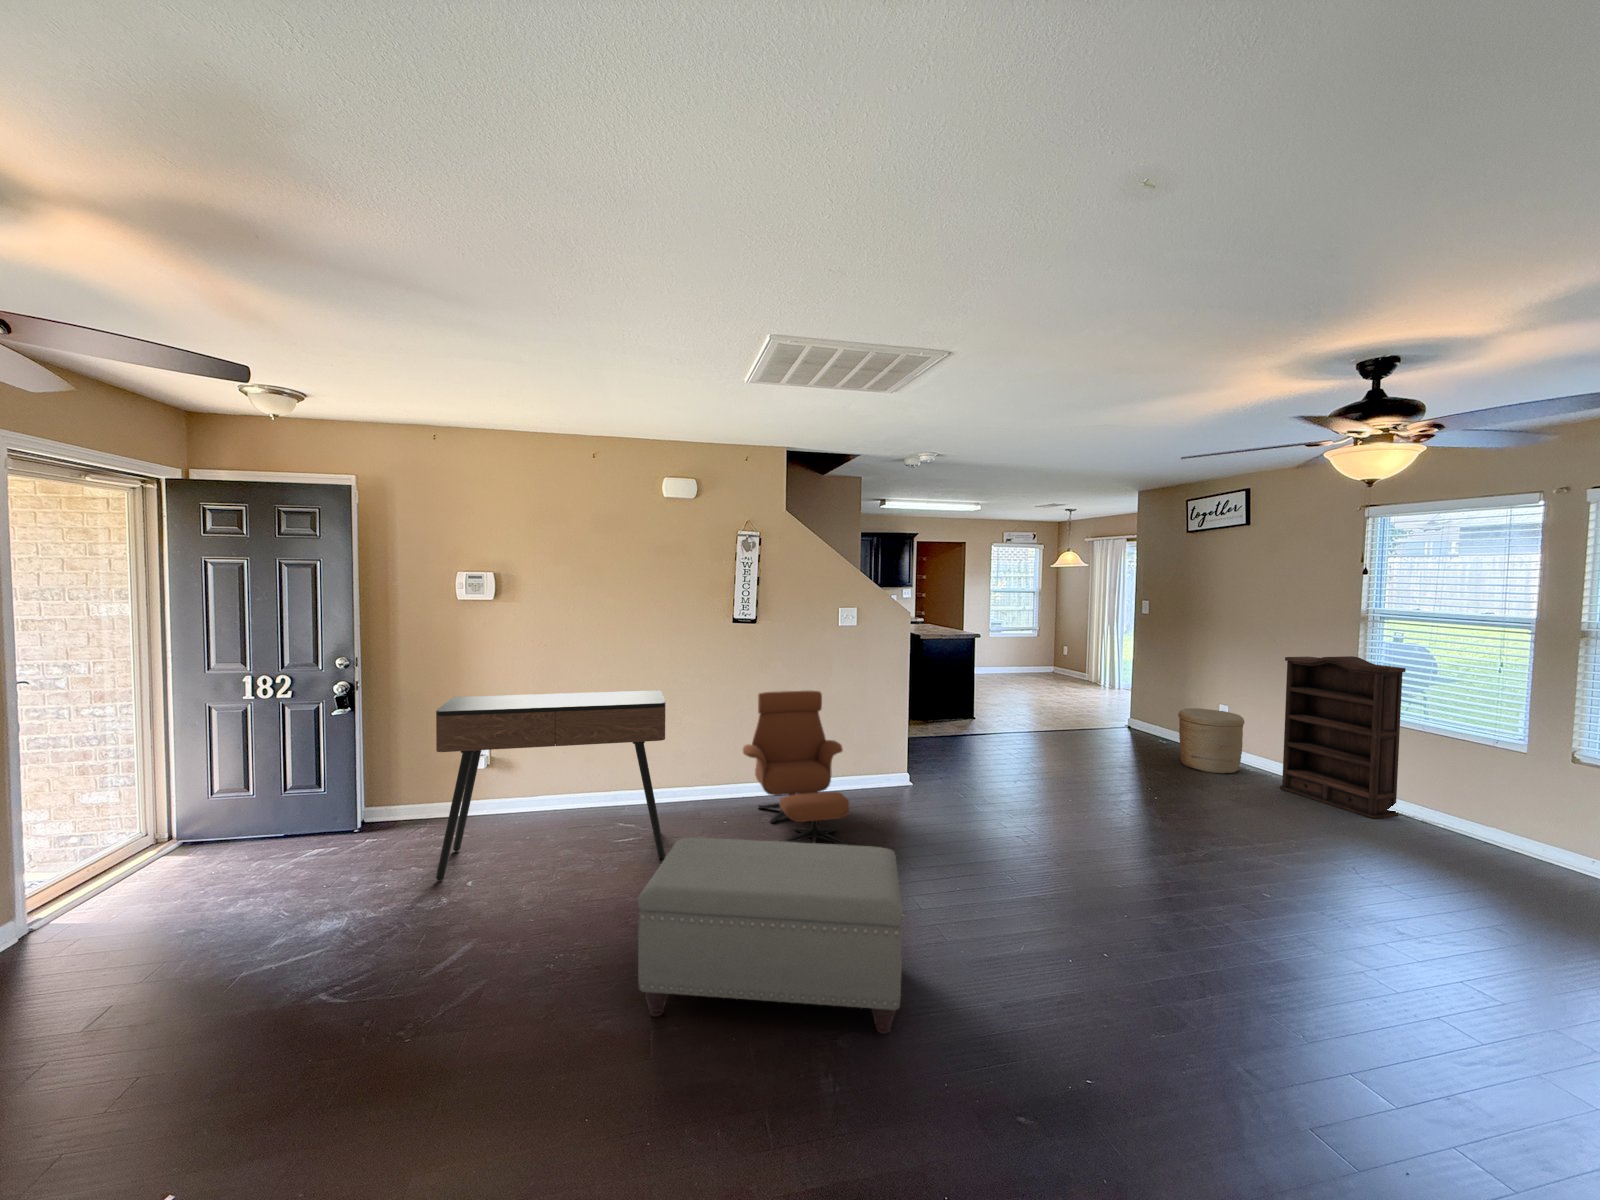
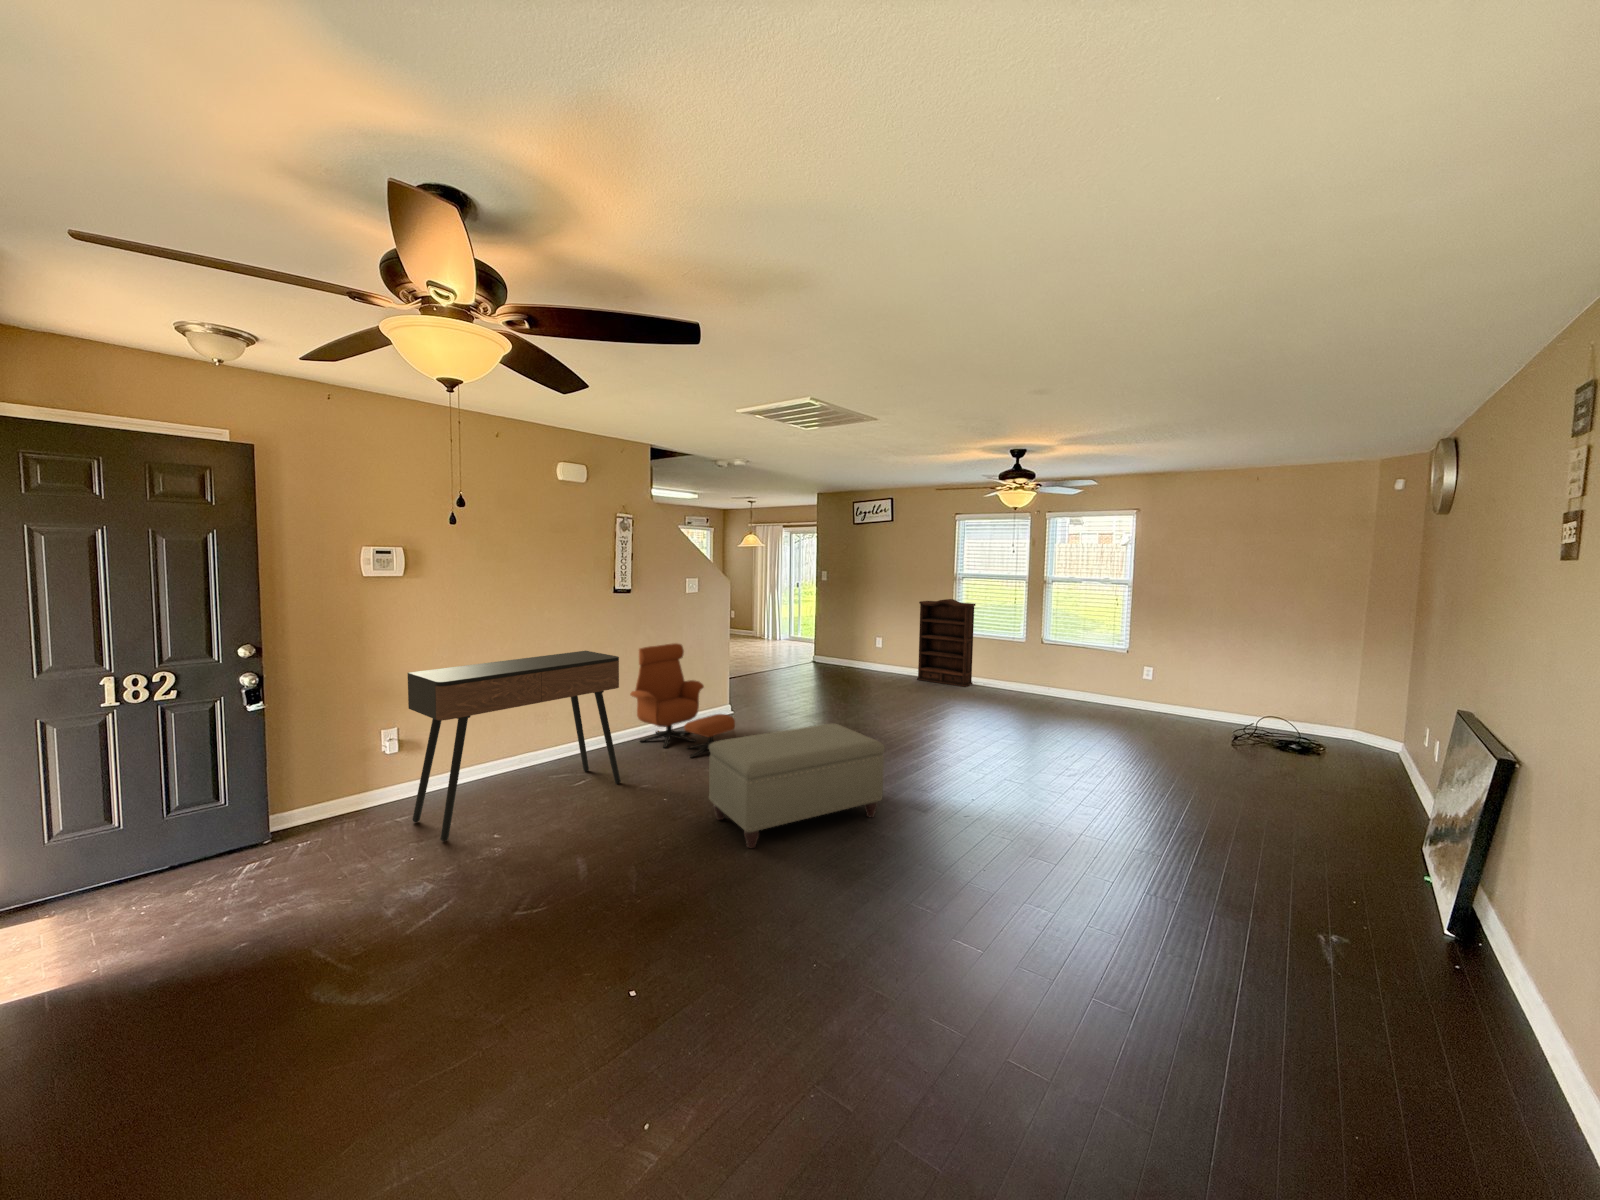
woven basket: present [1178,708,1244,774] -> none [858,638,894,677]

